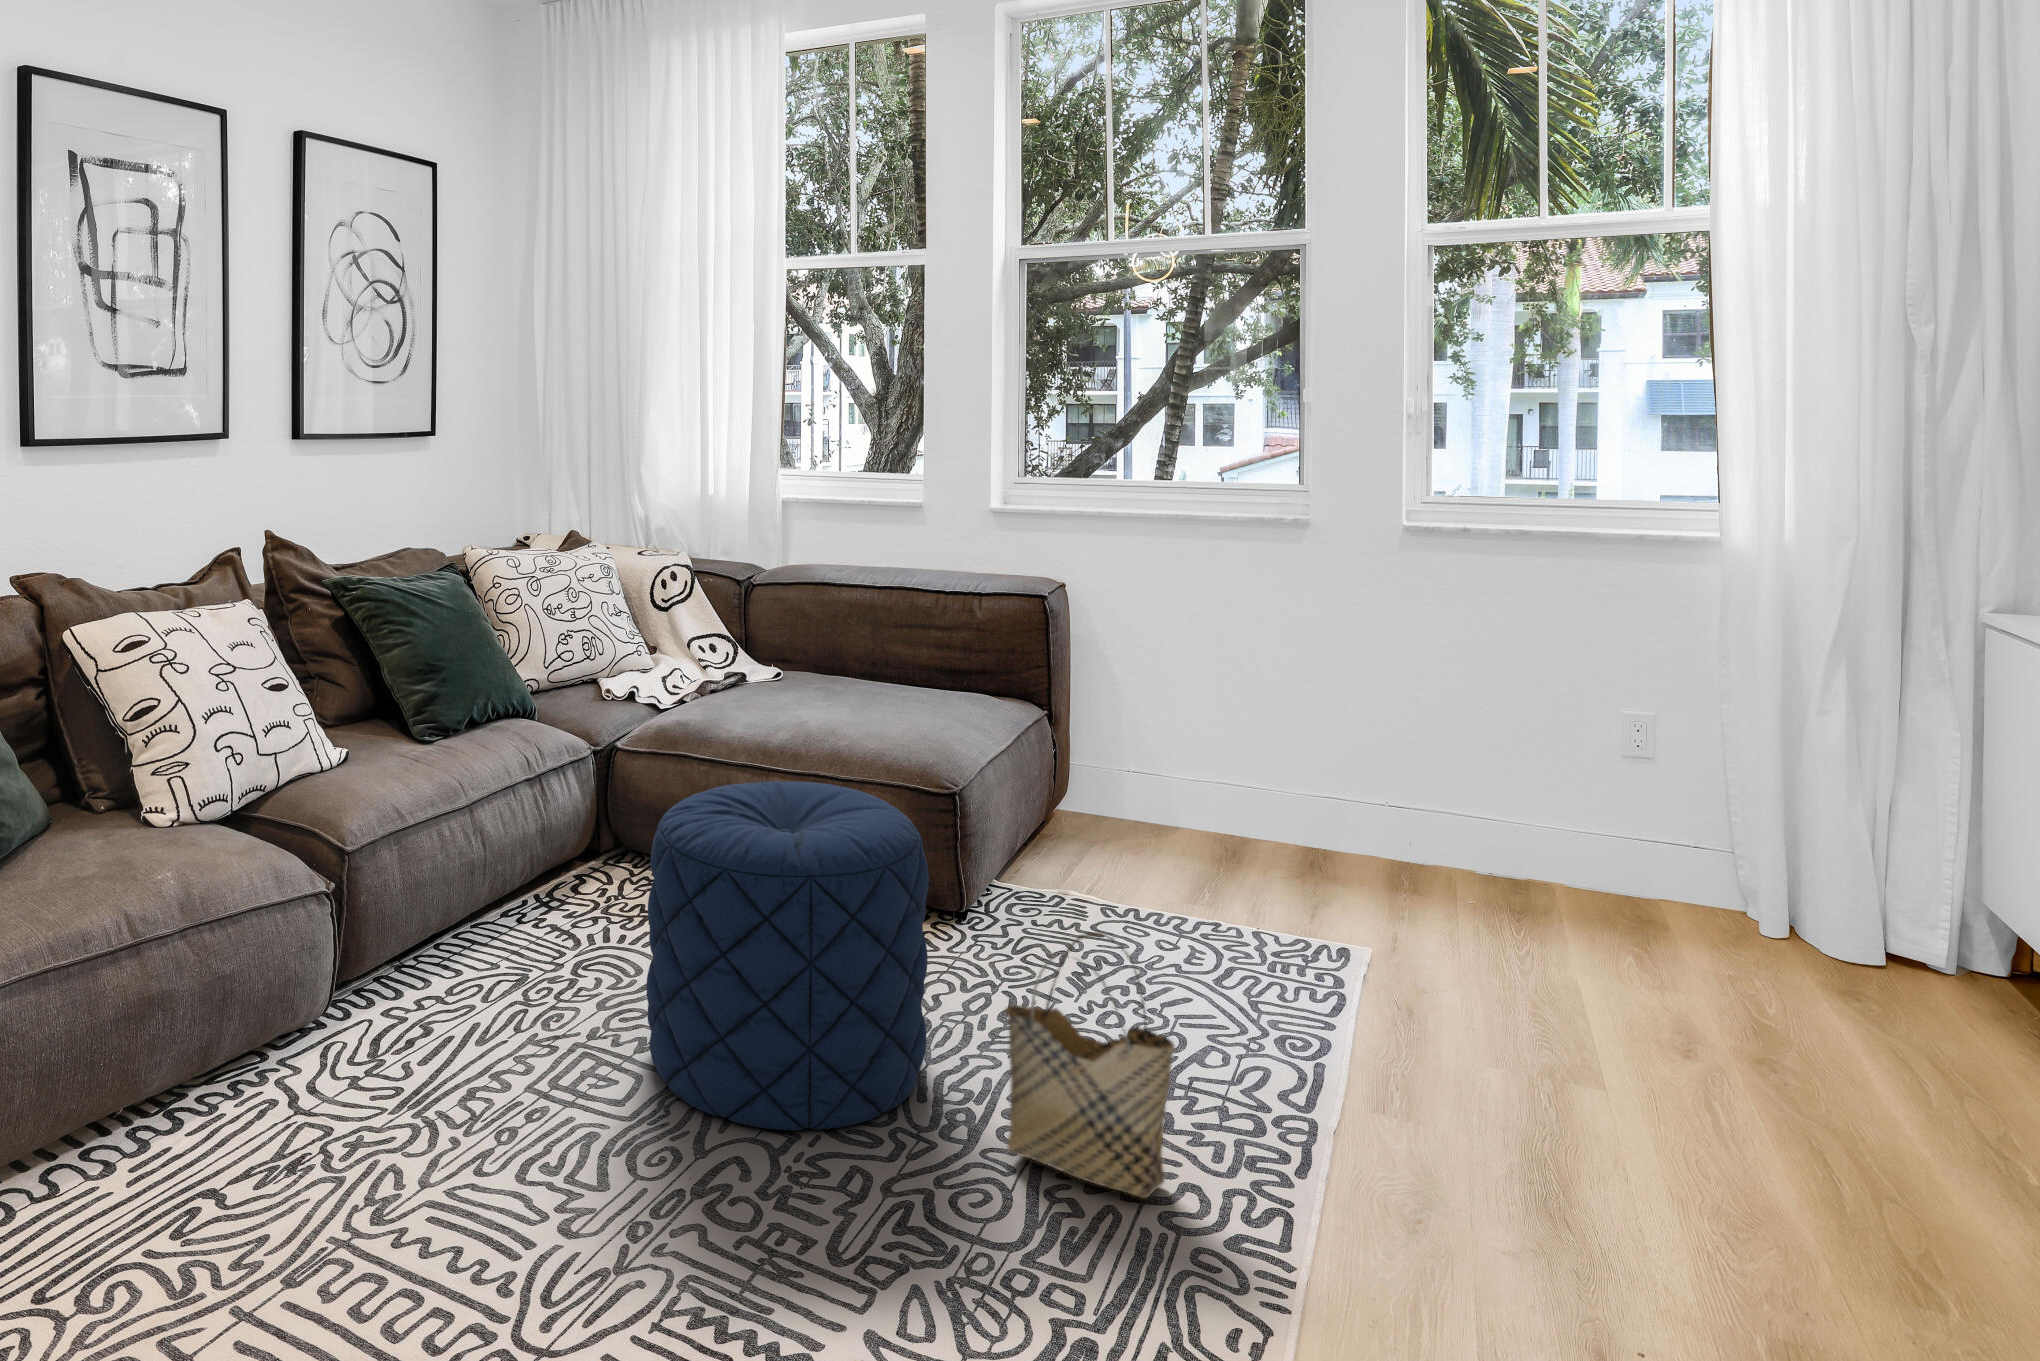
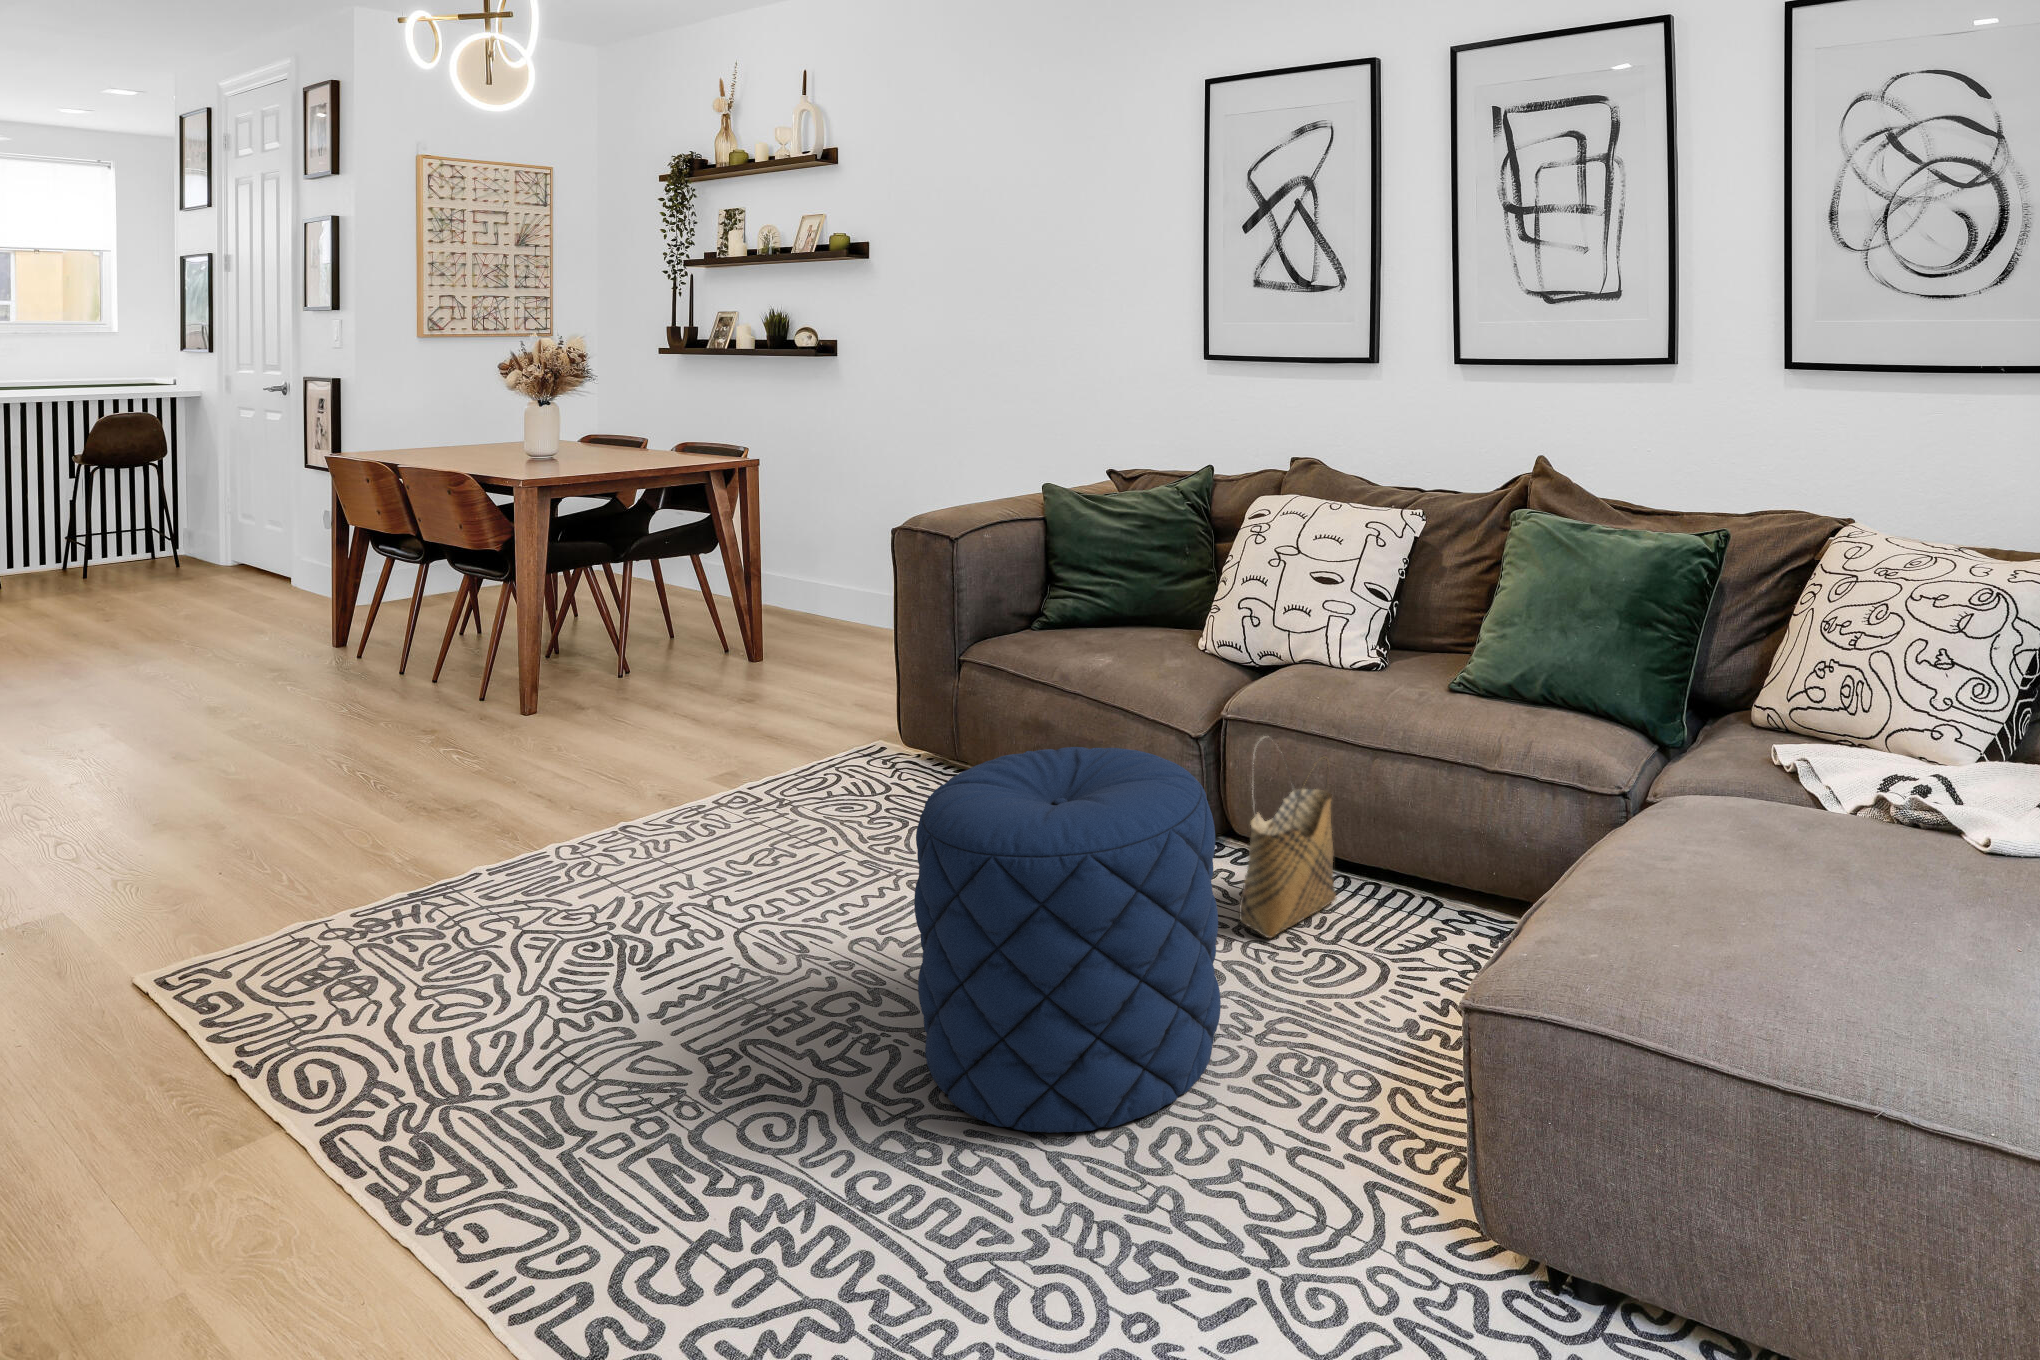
woven basket: present [1005,932,1175,1198] -> present [1239,737,1337,939]

